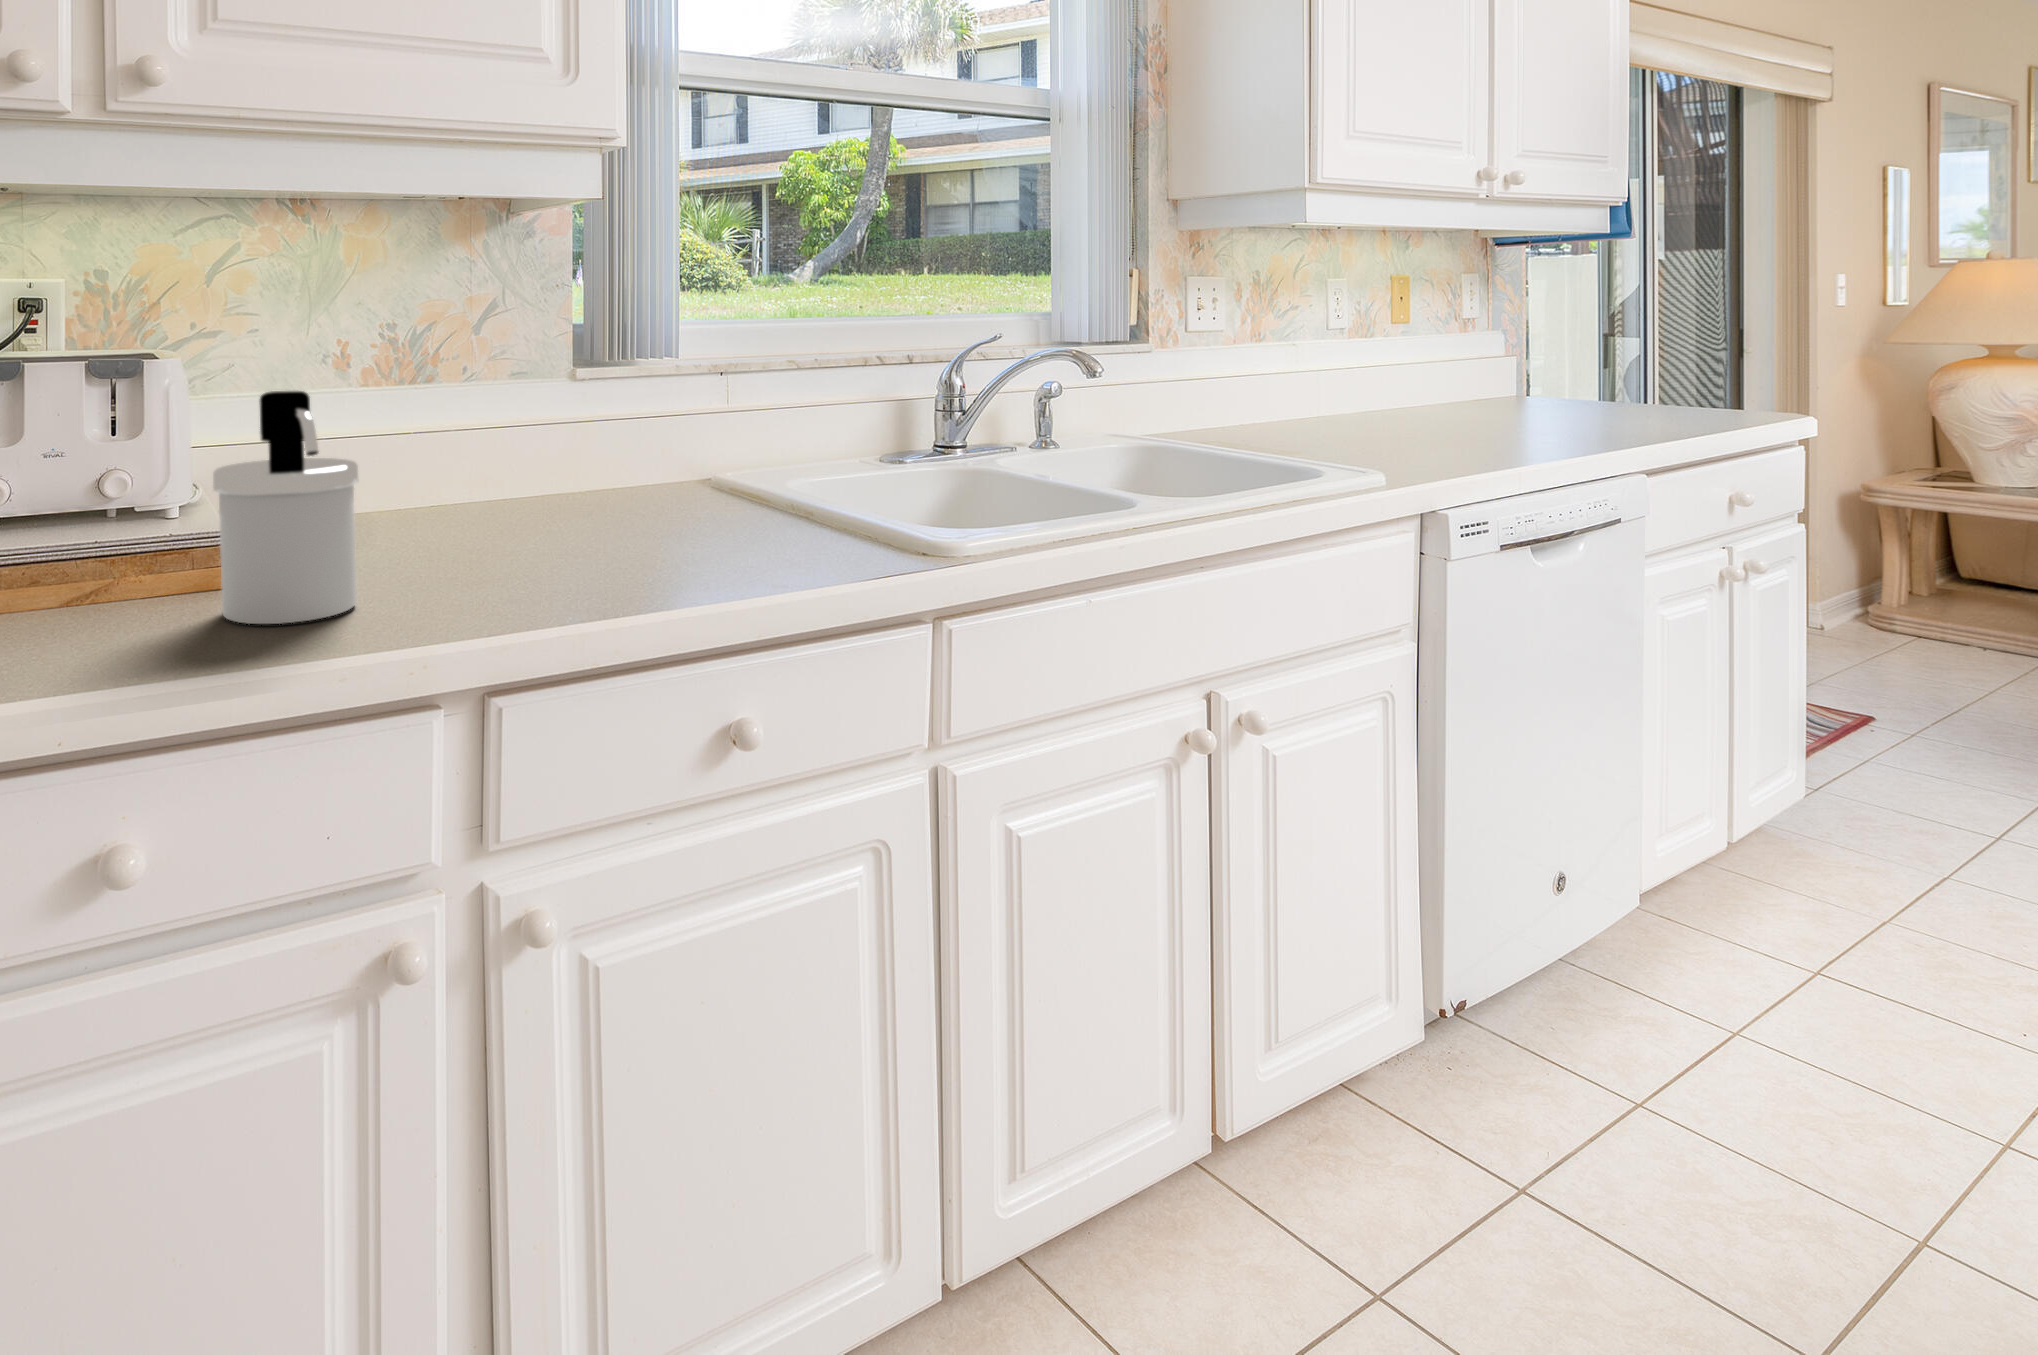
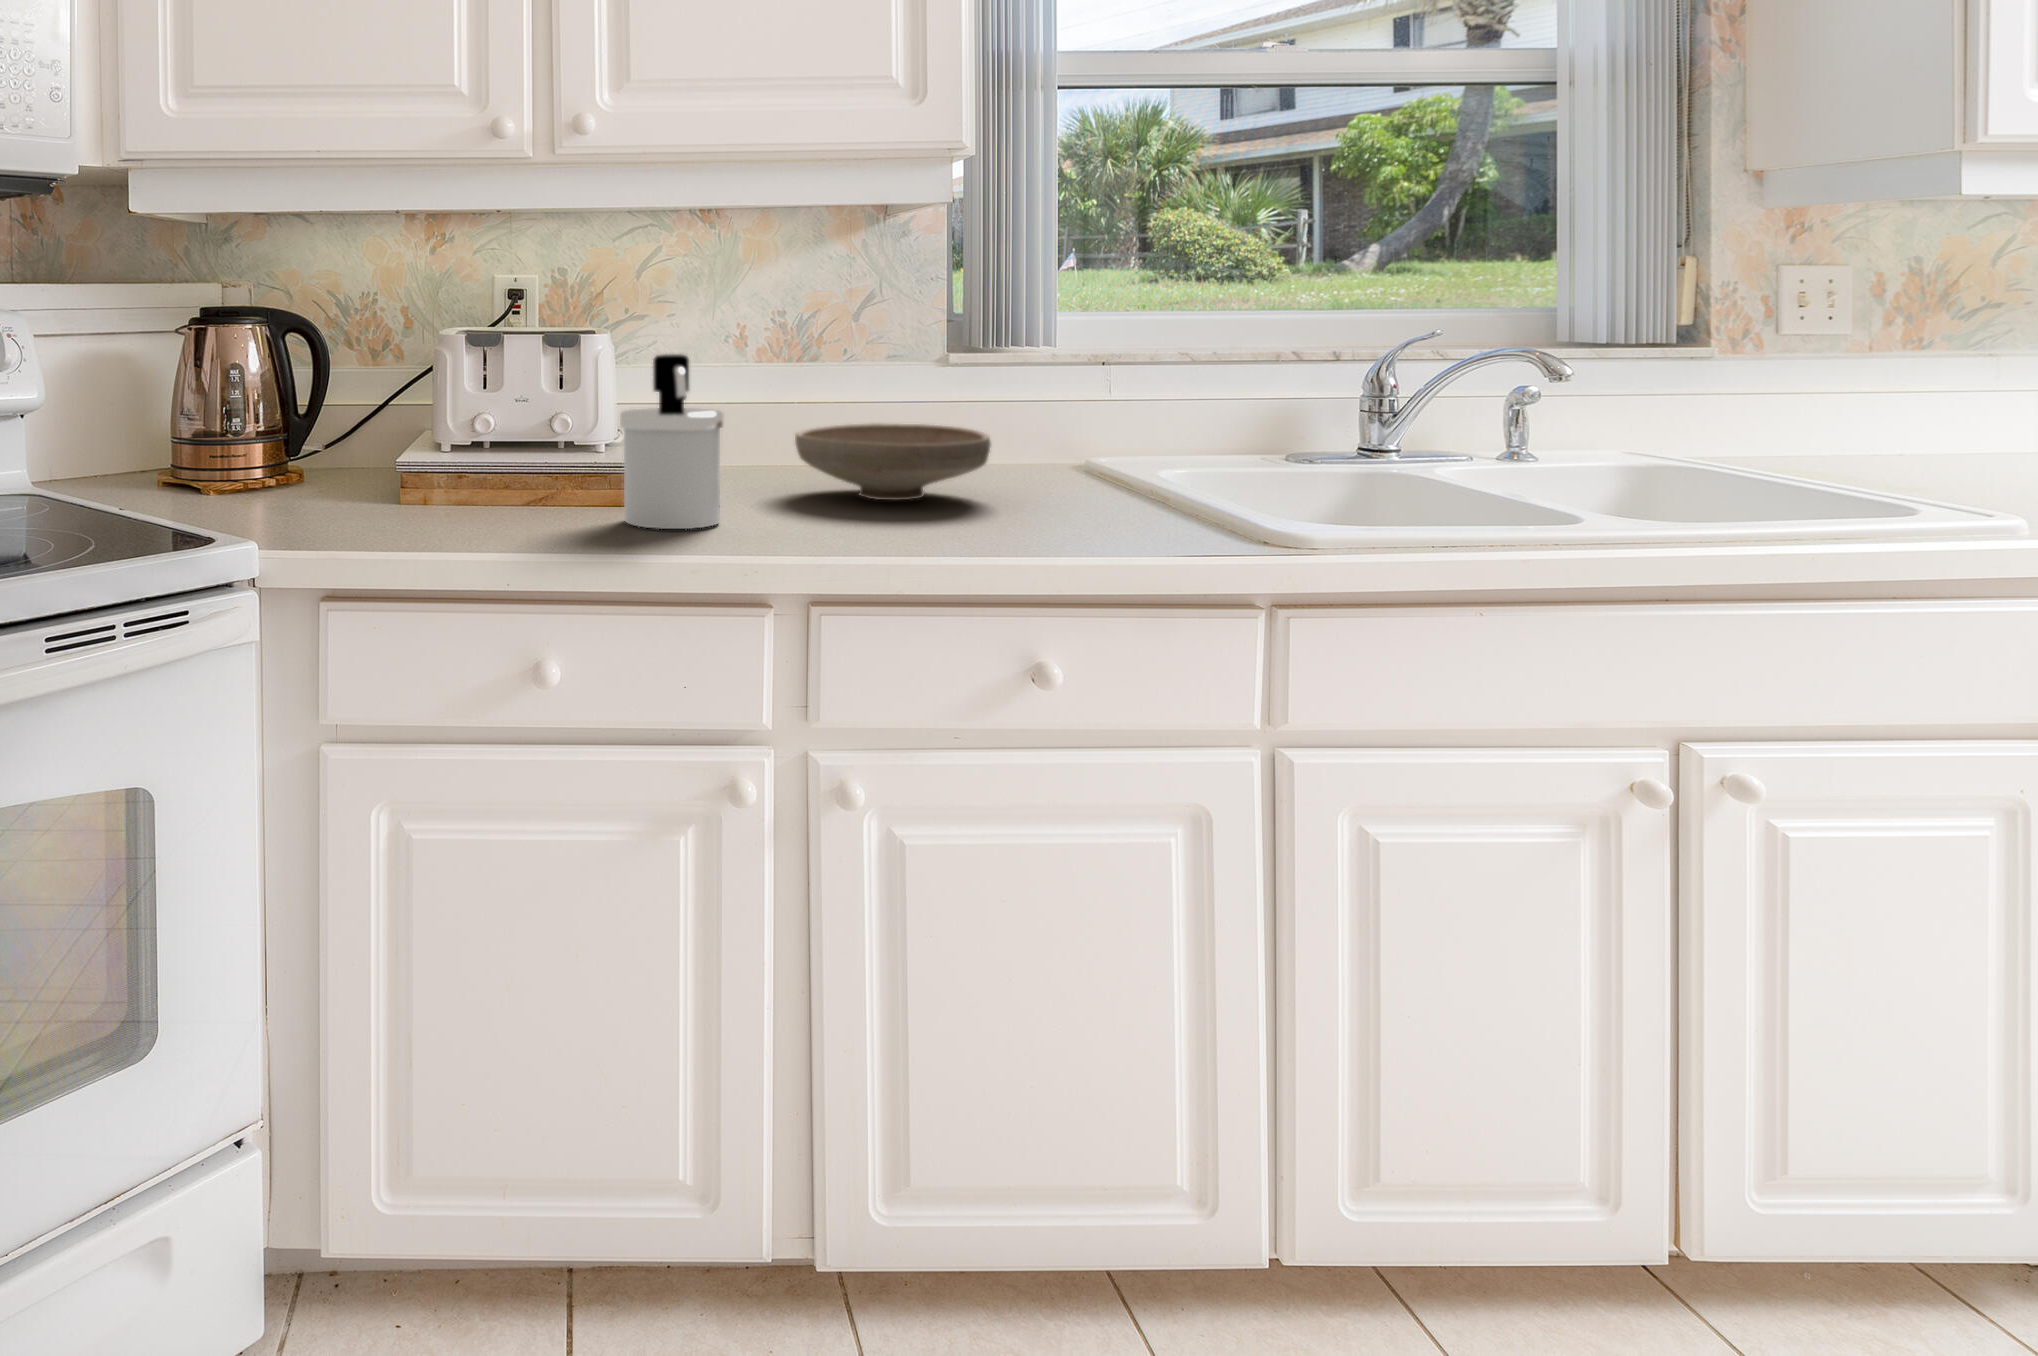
bowl: none [431,453,654,547] -> present [795,423,991,500]

